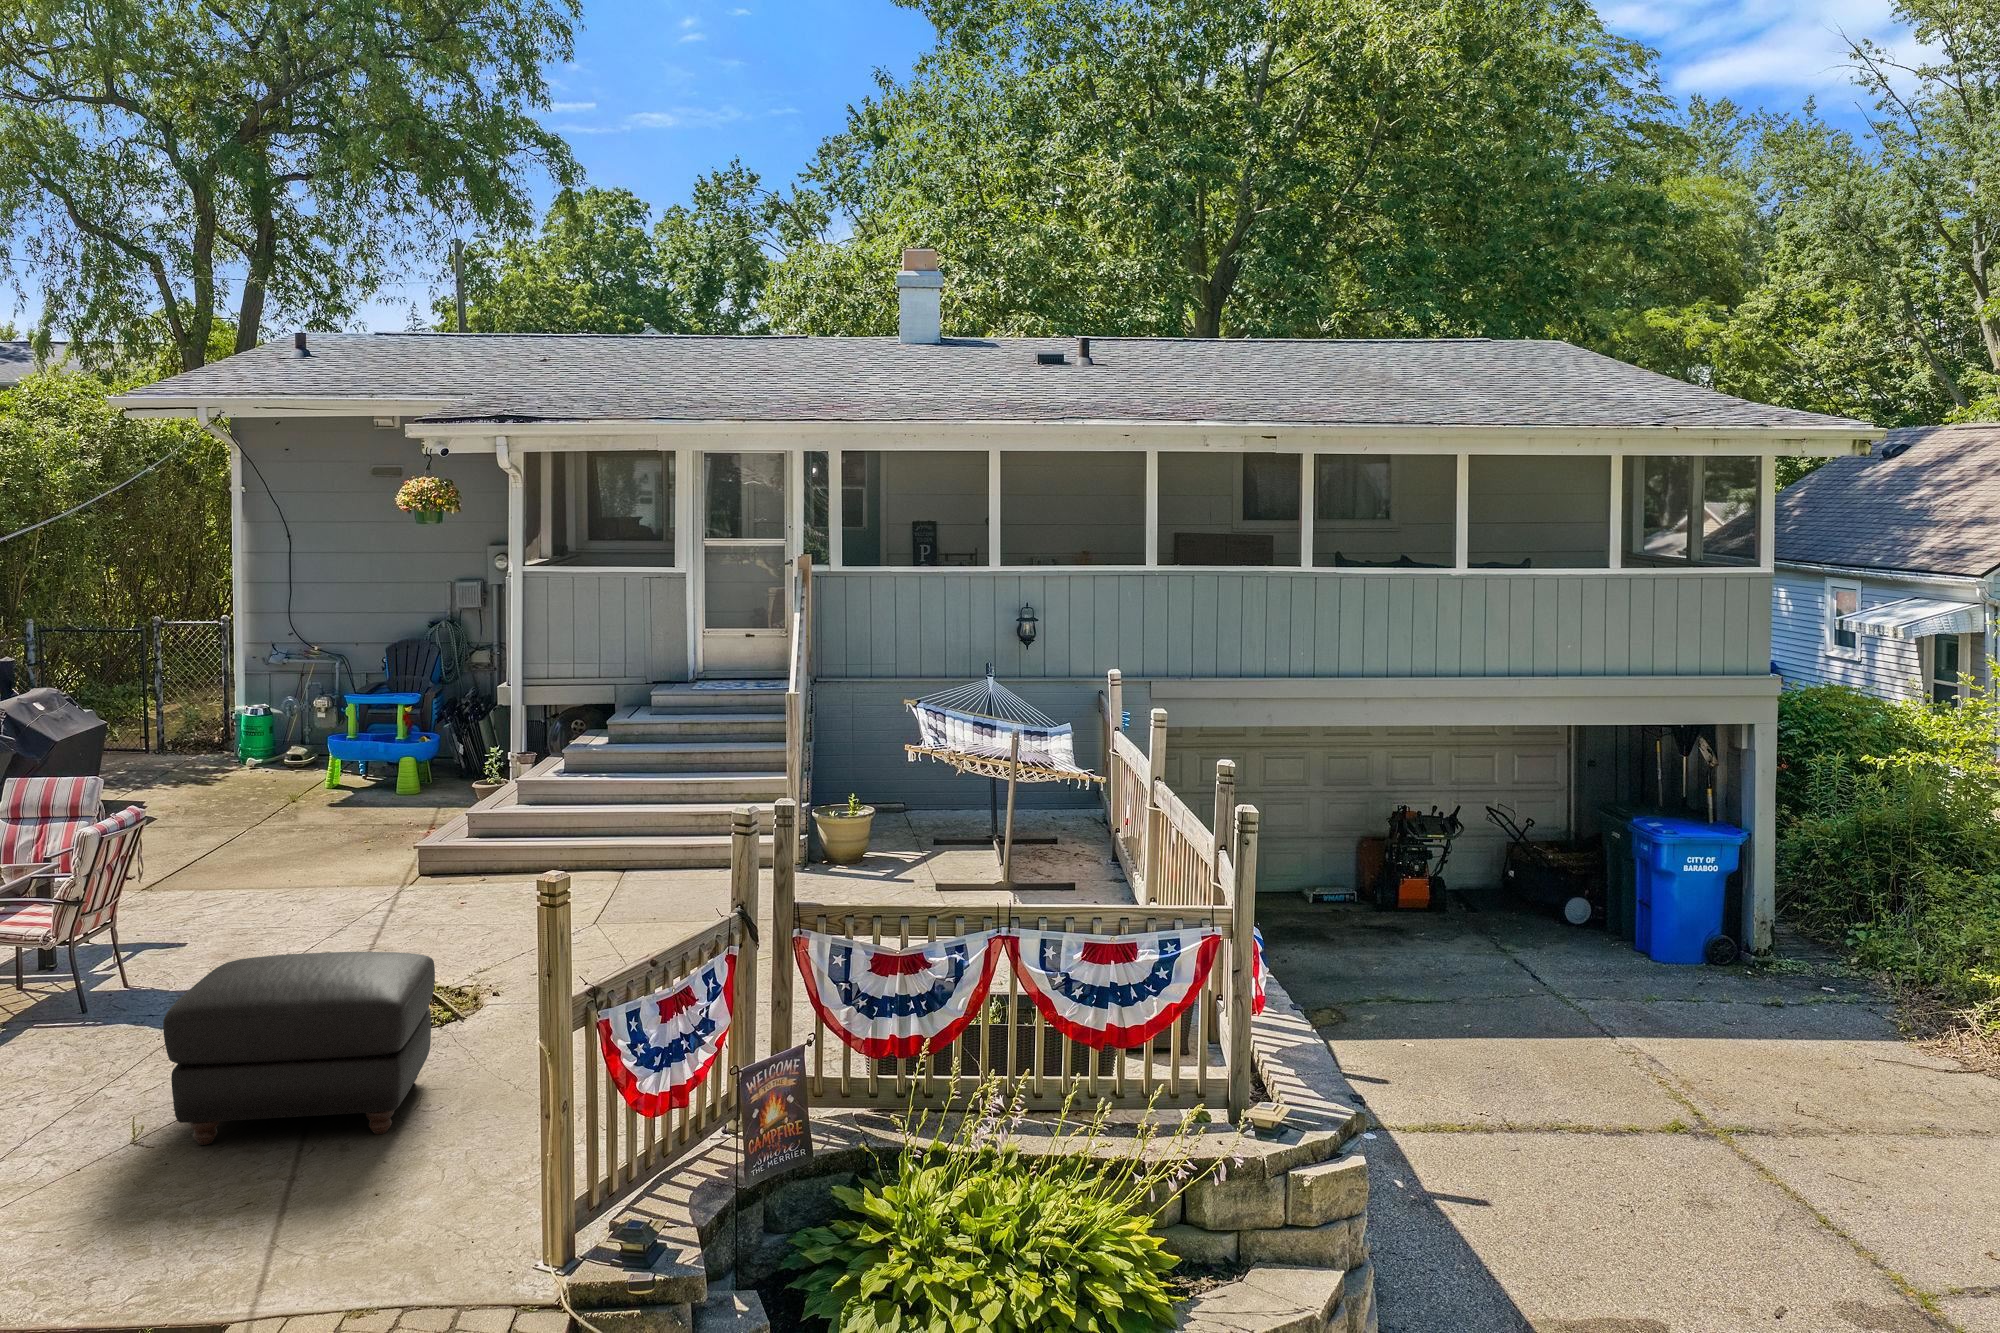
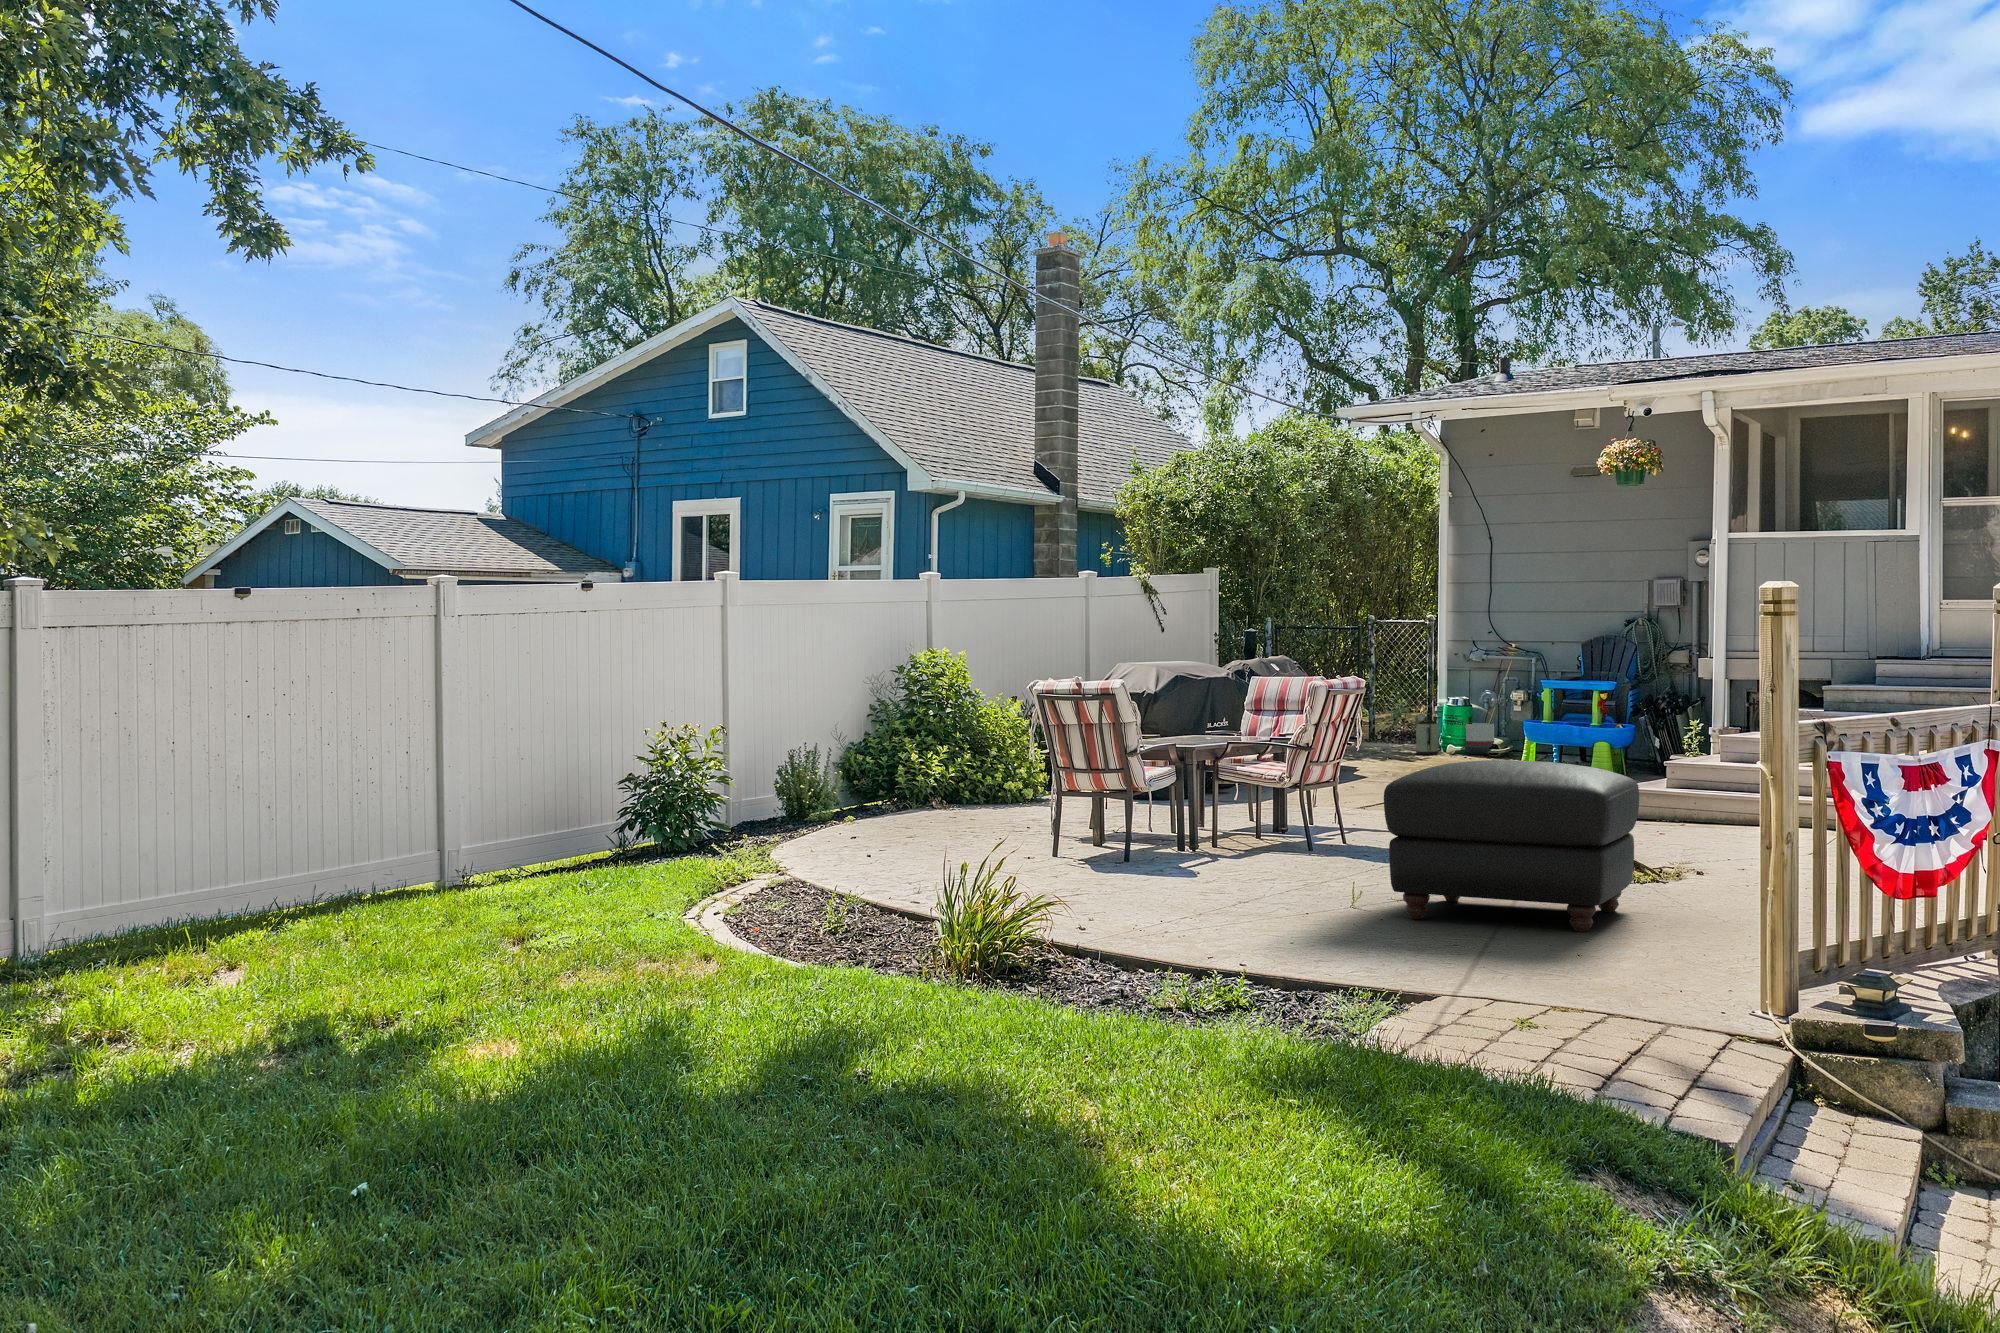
watering can: none [214,727,240,771] -> present [1415,714,1438,755]
planter: none [266,735,299,768] -> present [1465,723,1494,754]

